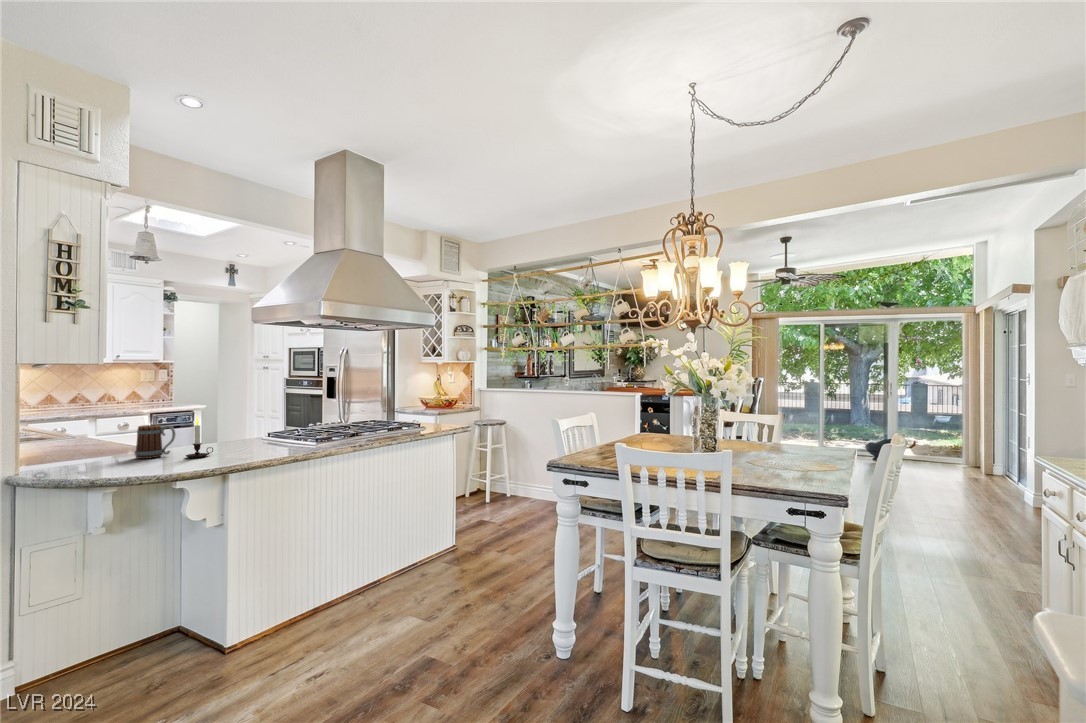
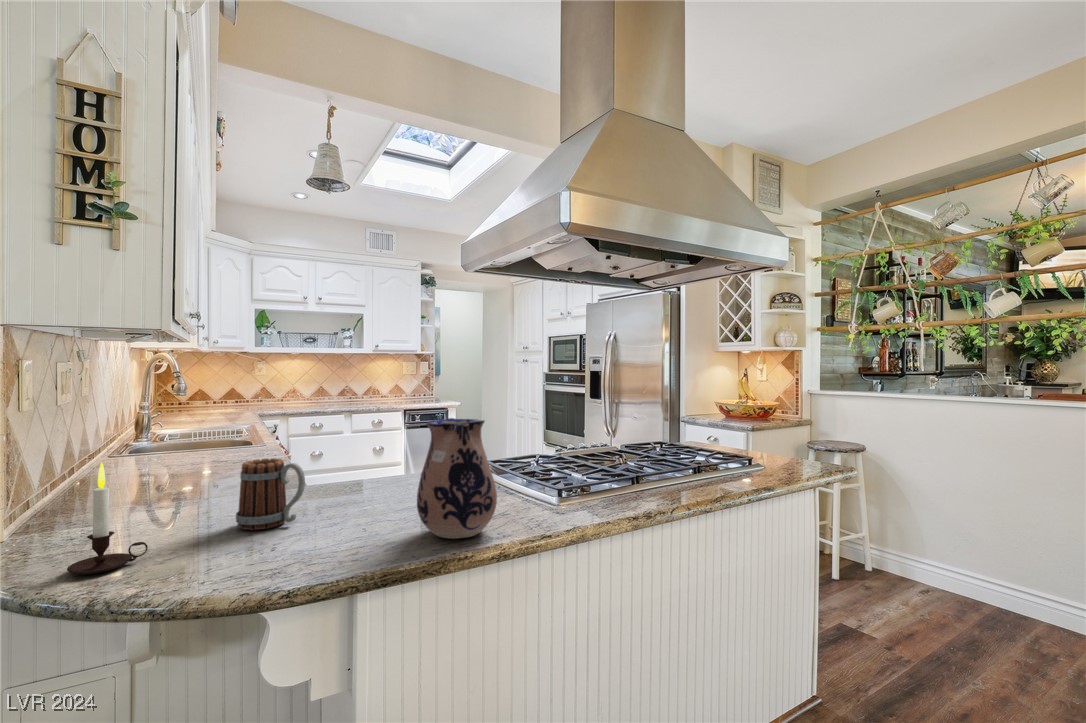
ceramic pitcher: none [242,401,282,452] -> present [417,418,497,539]
candle: present [186,415,213,458] -> present [67,463,148,574]

